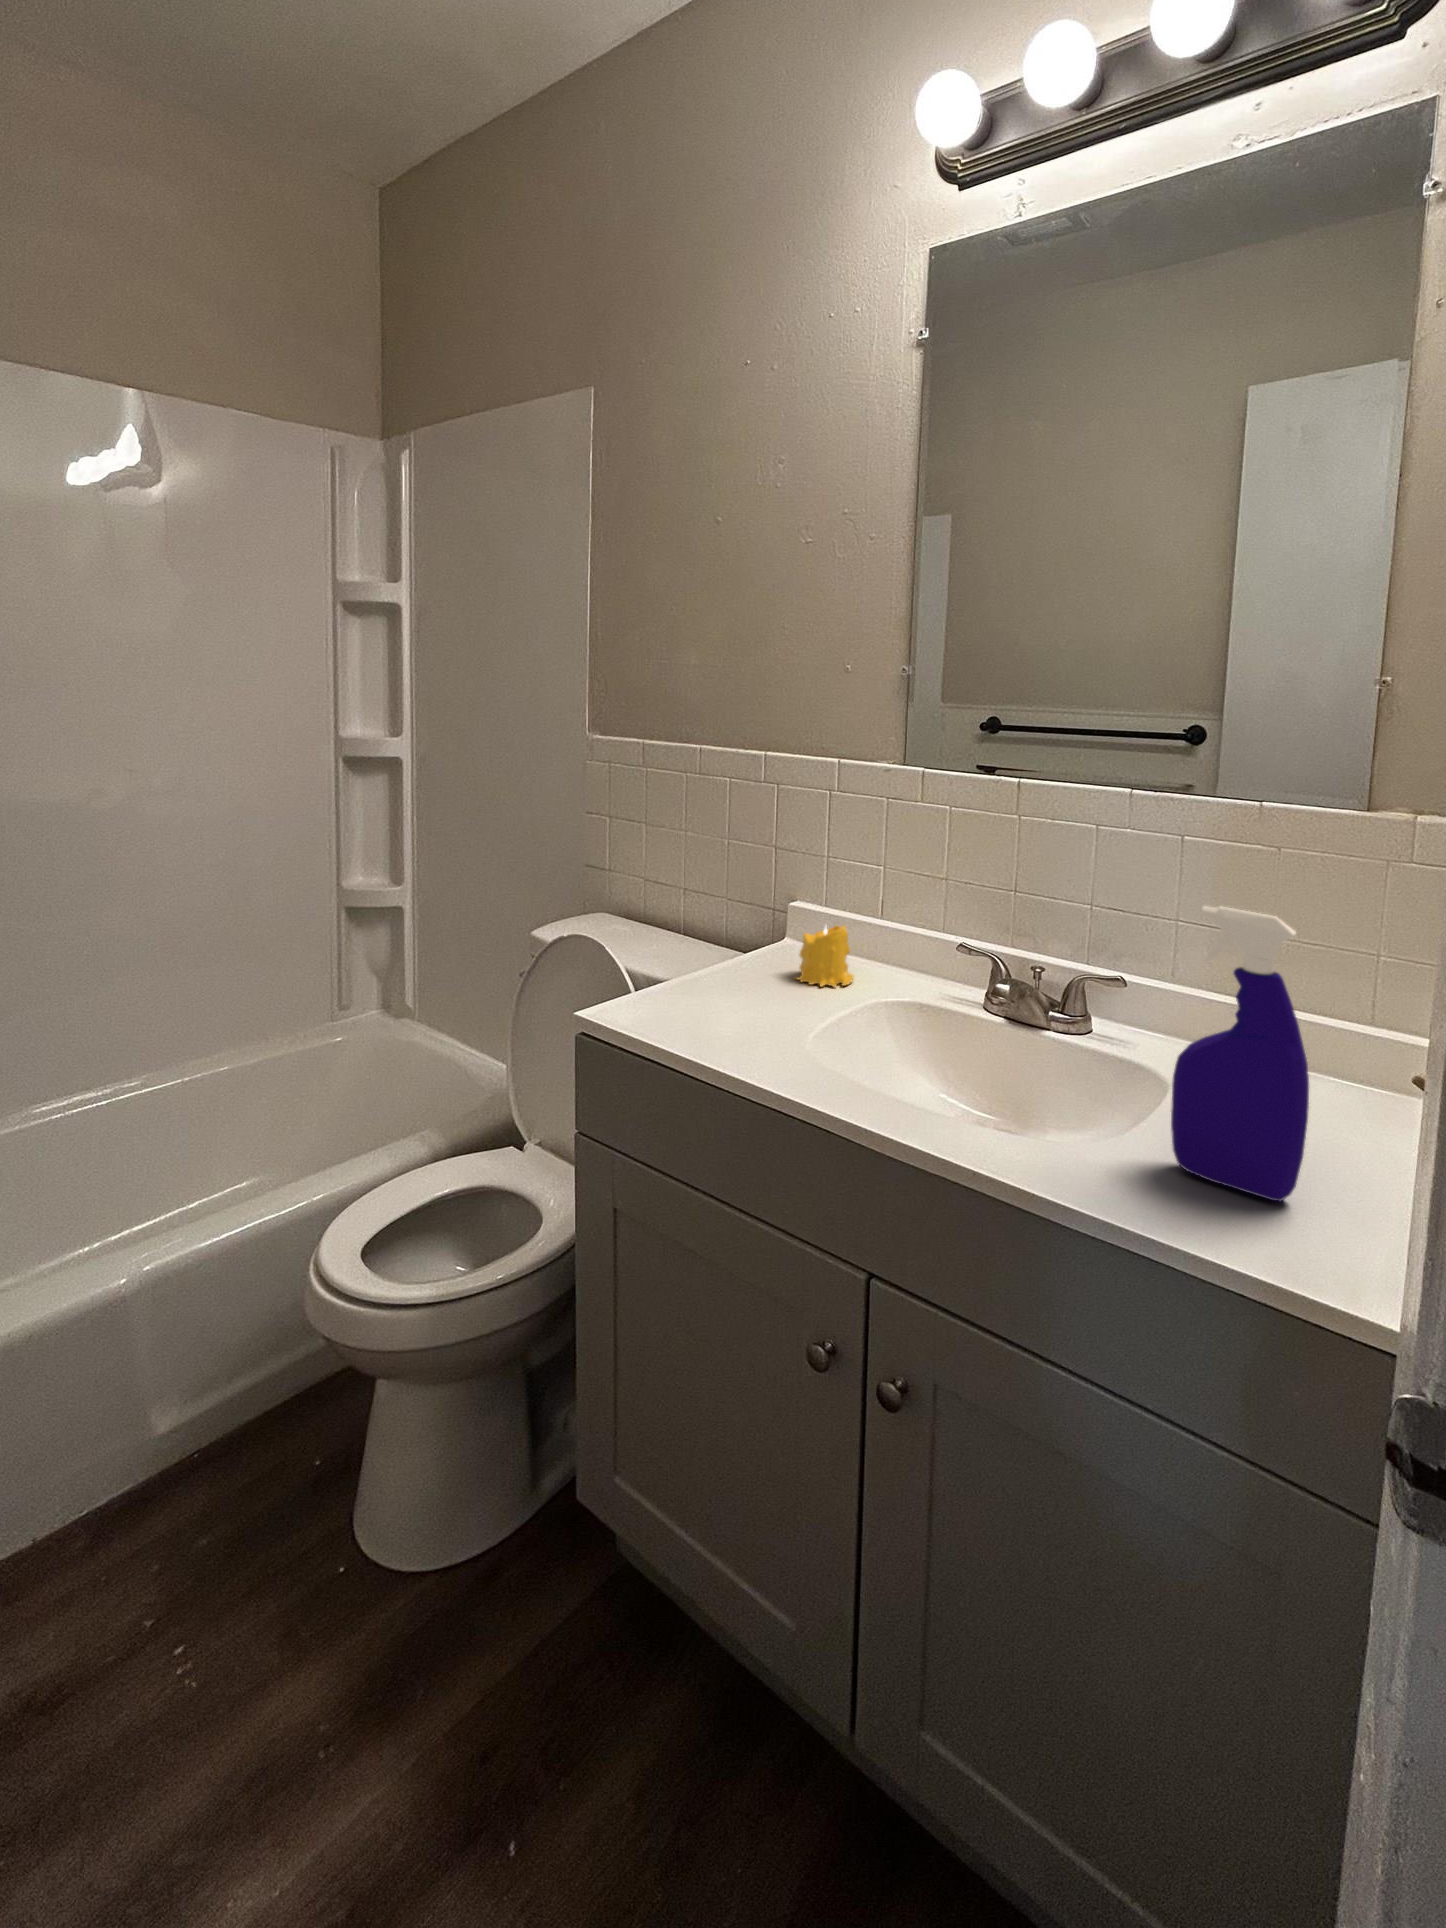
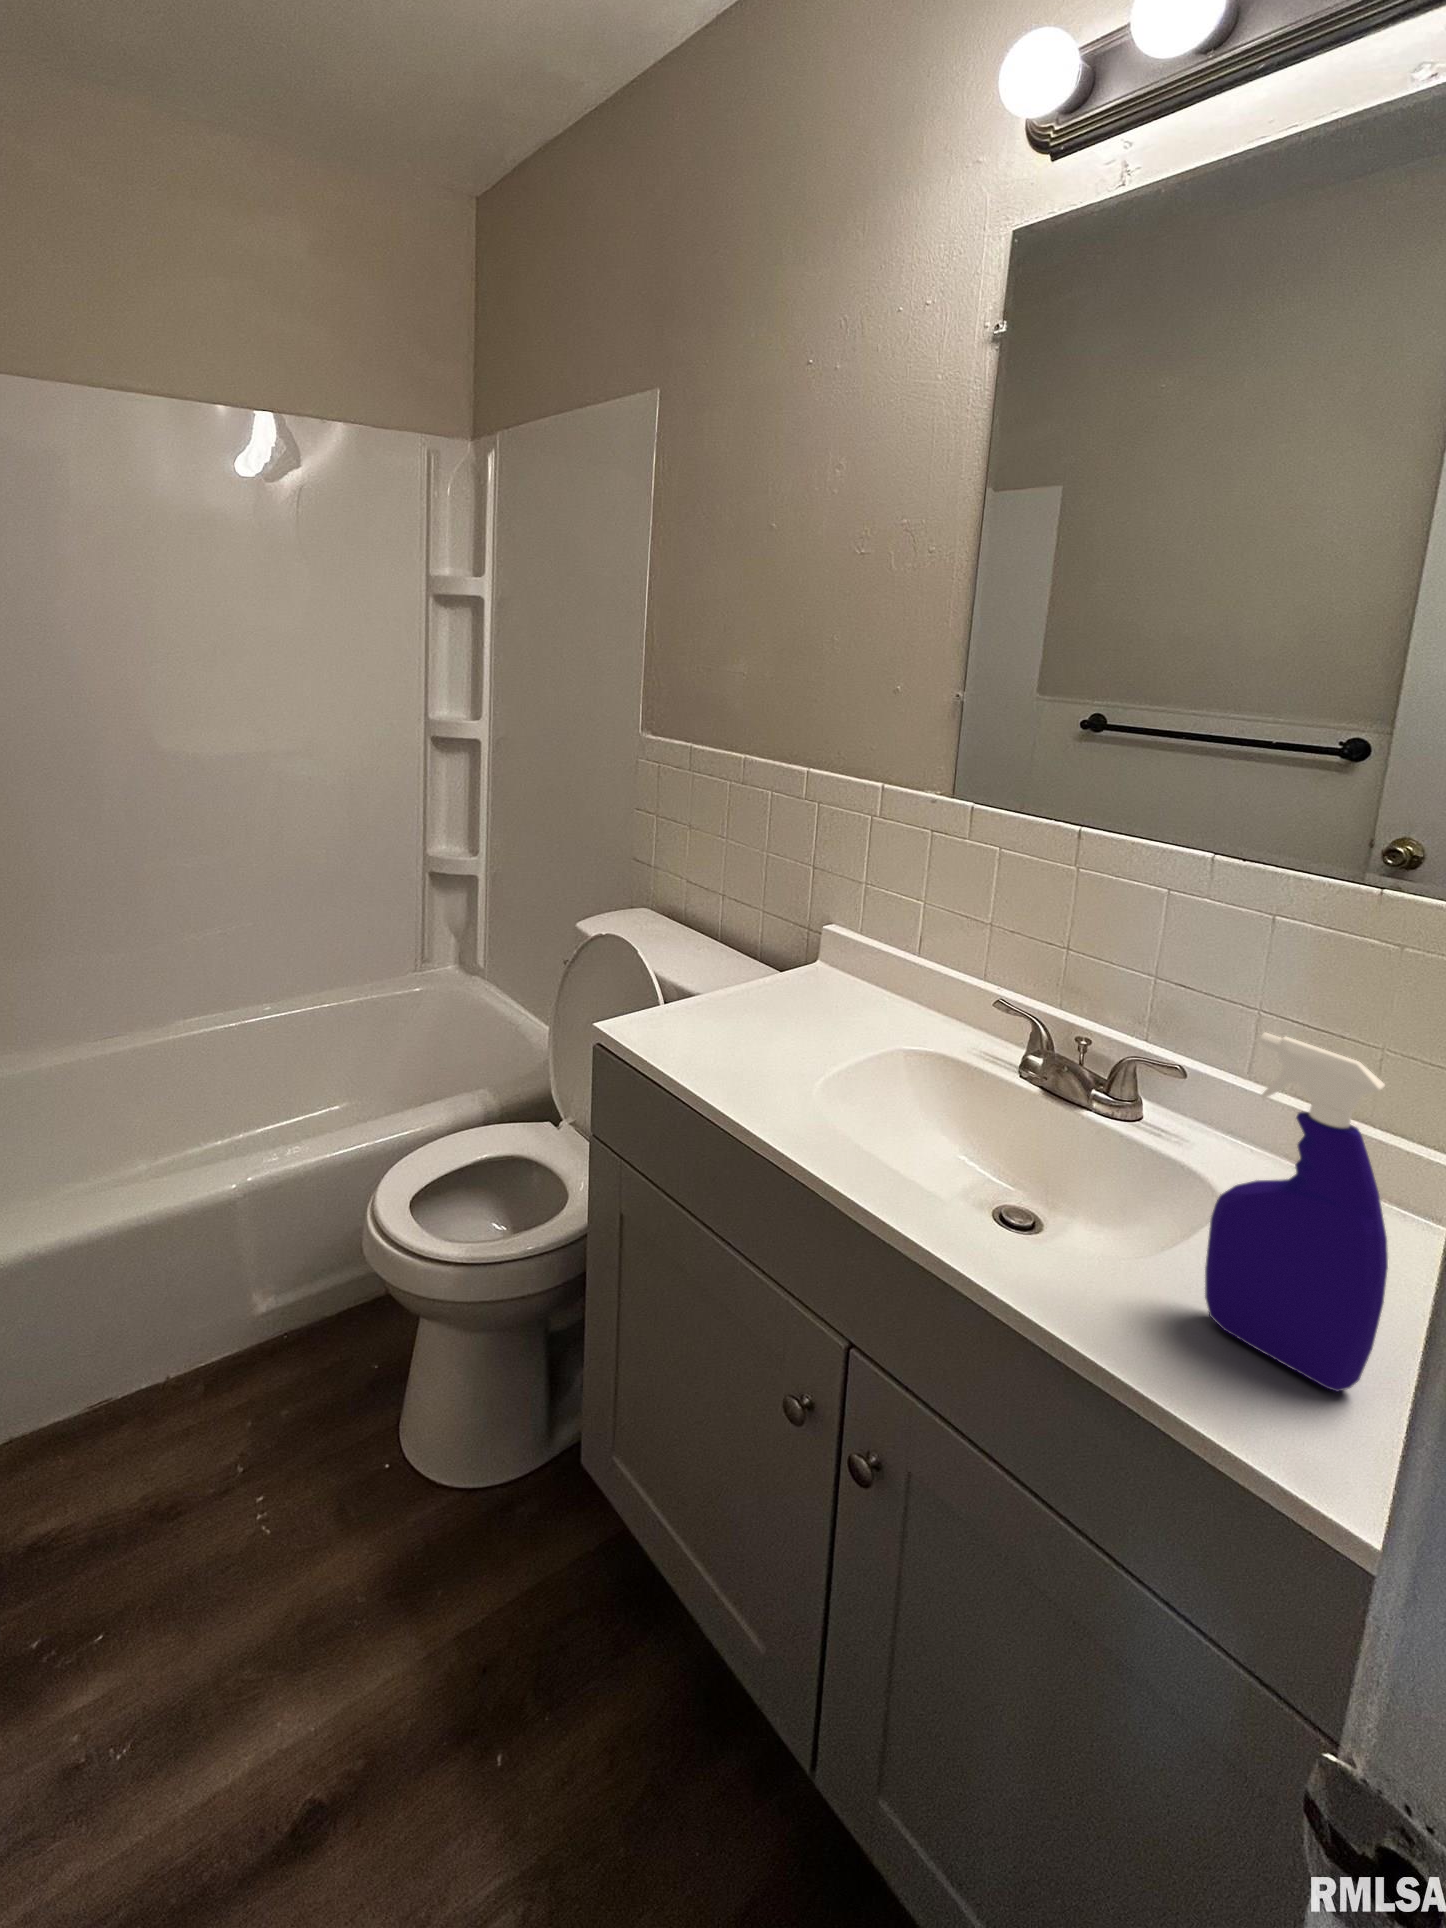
candle: present [796,925,854,987] -> none [816,956,879,1026]

